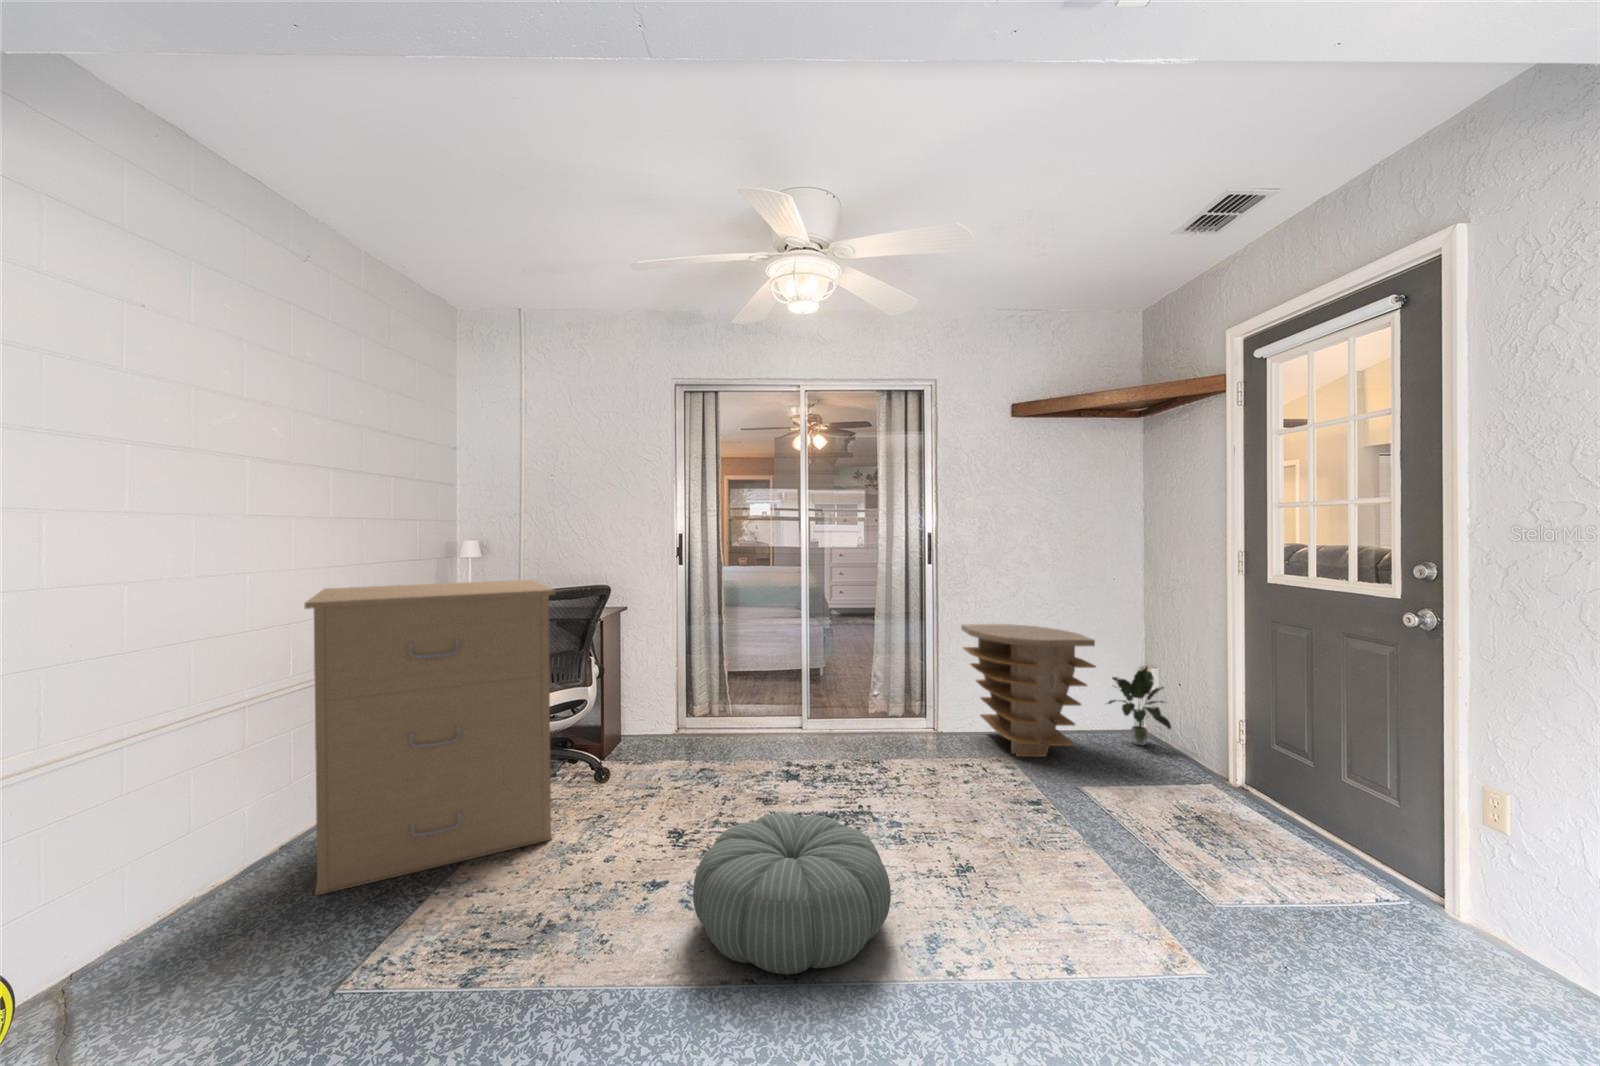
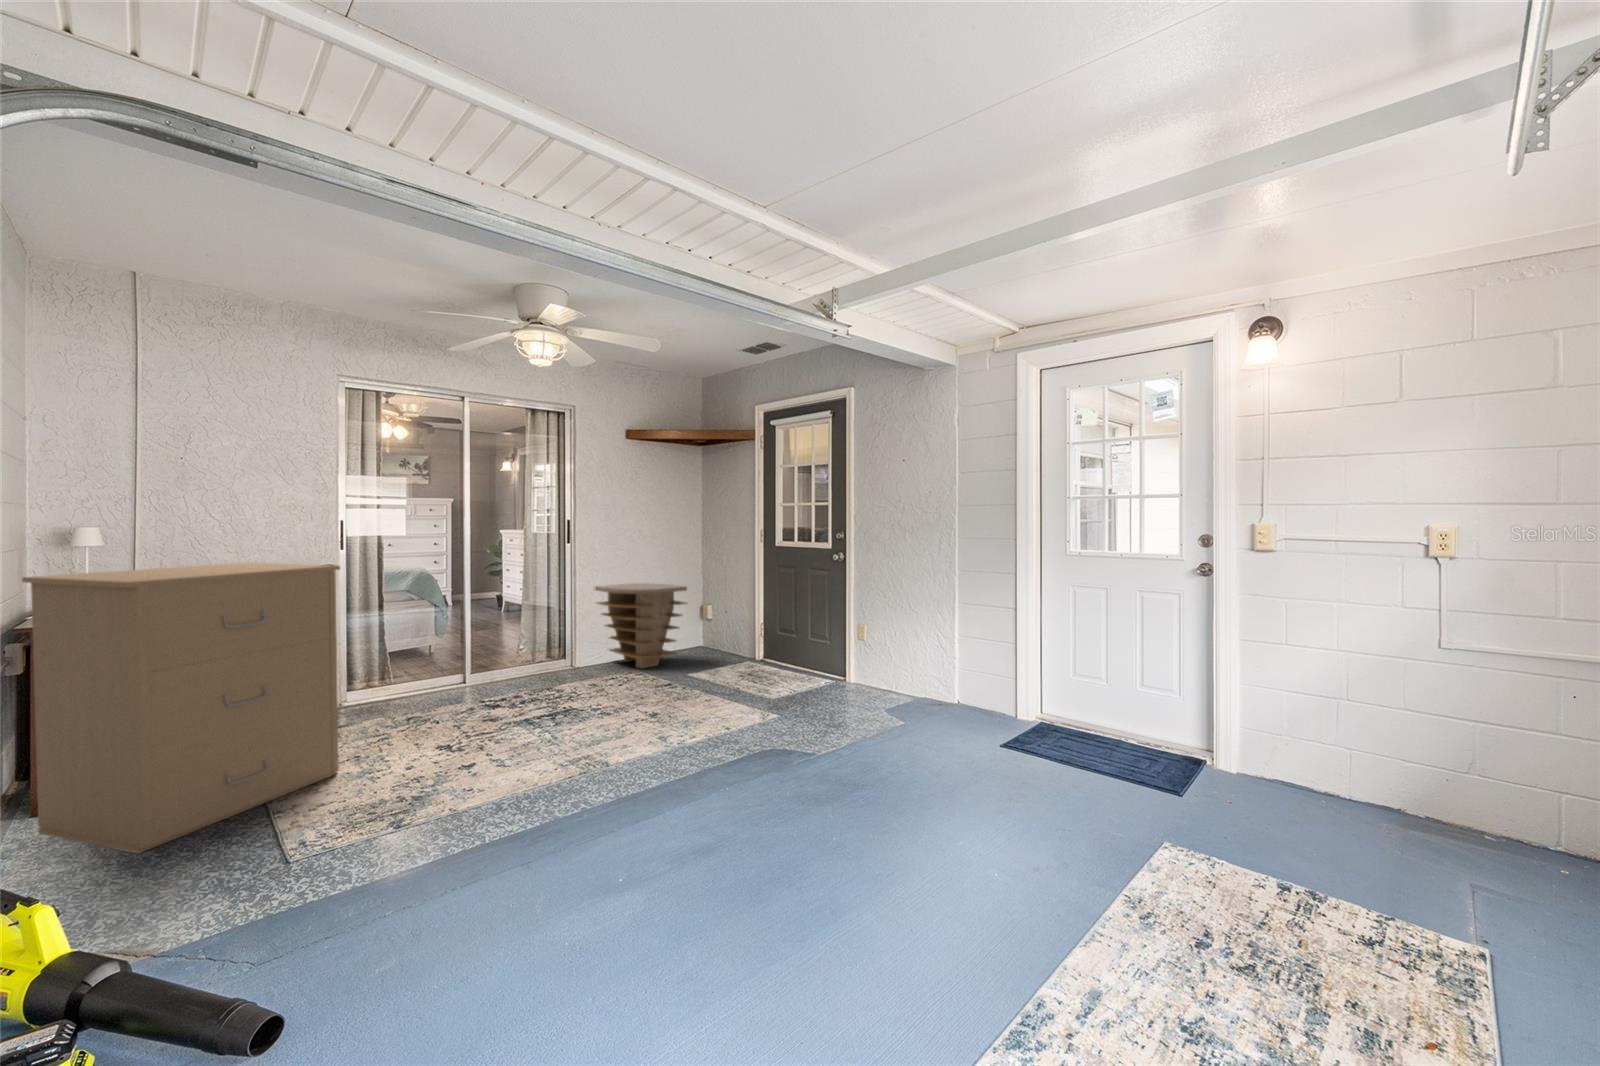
potted plant: present [1106,666,1171,745] -> none [684,602,723,652]
pouf: present [693,814,891,974] -> none [521,695,643,770]

